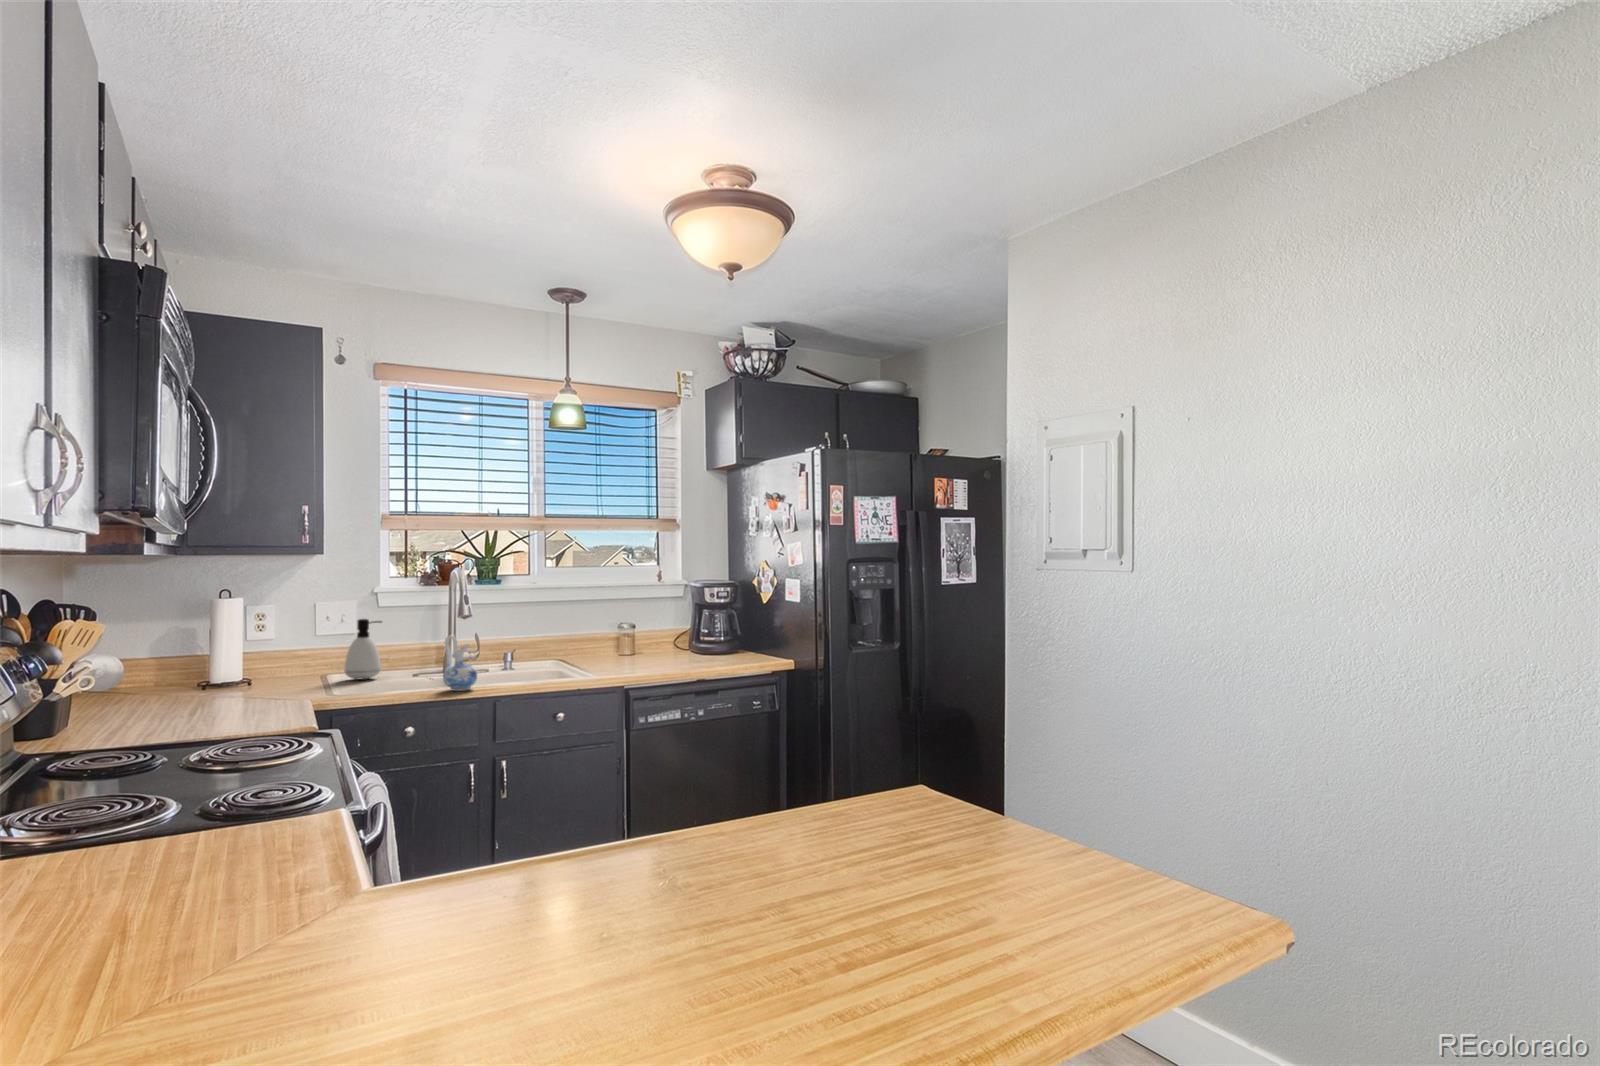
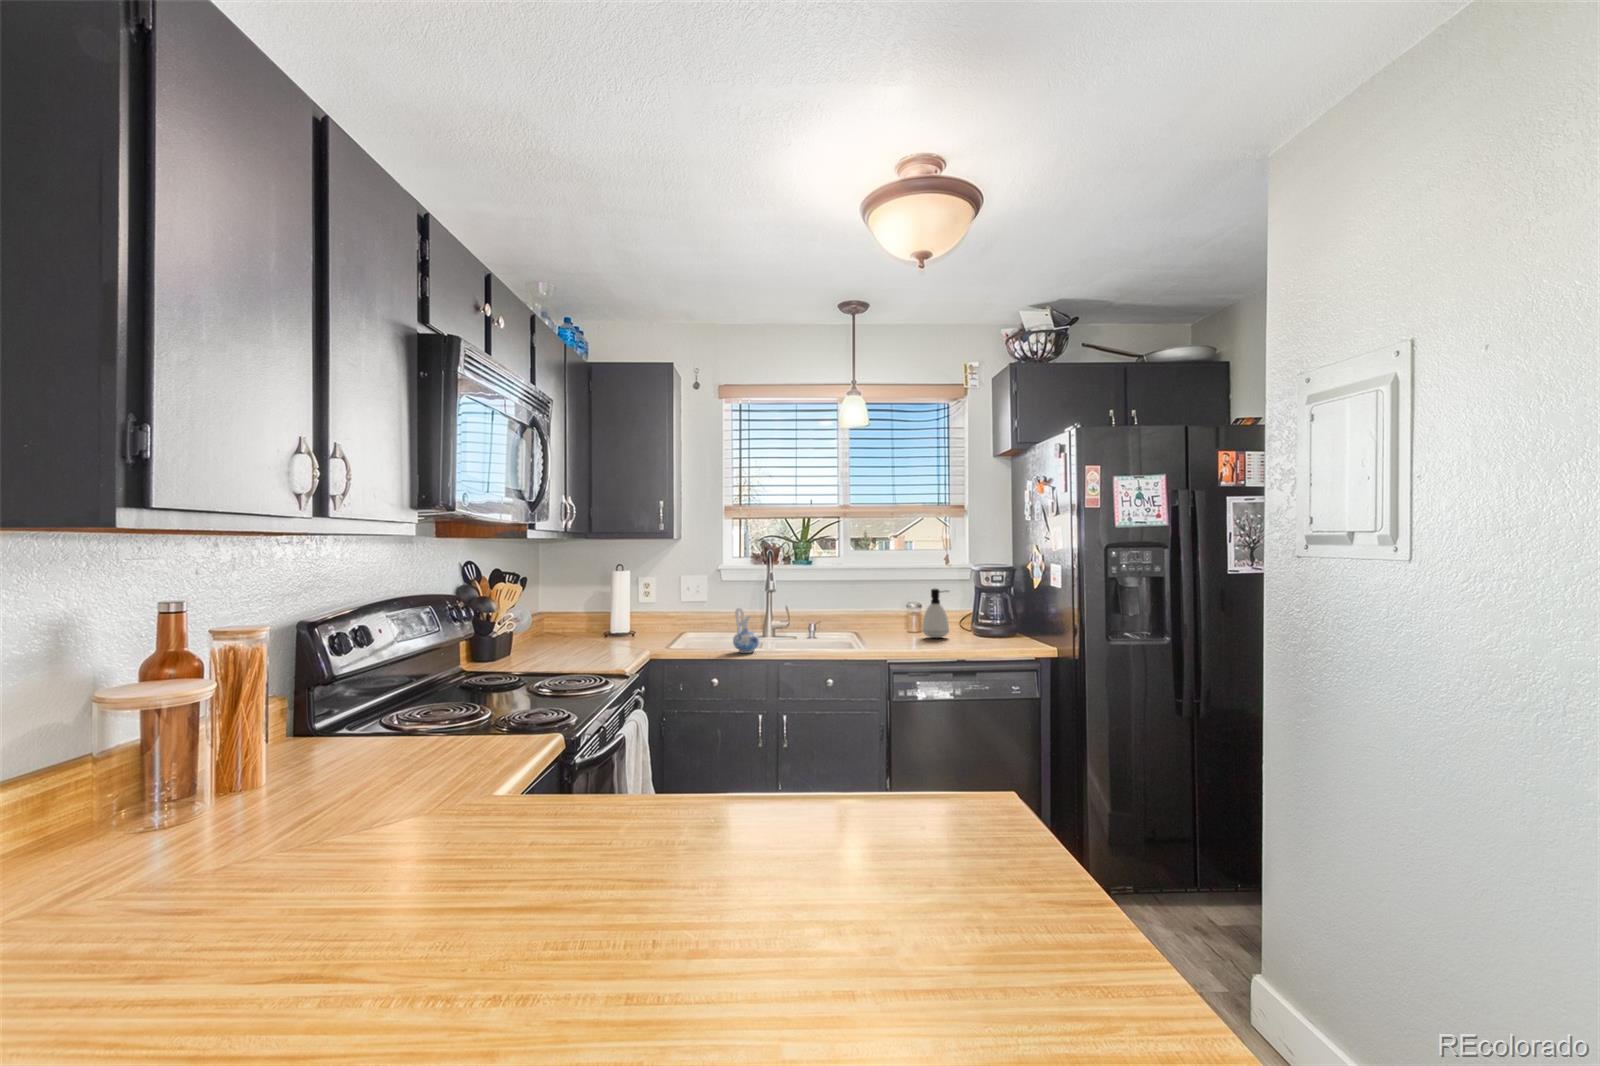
soap dispenser: present [345,619,381,679] -> present [922,588,949,638]

